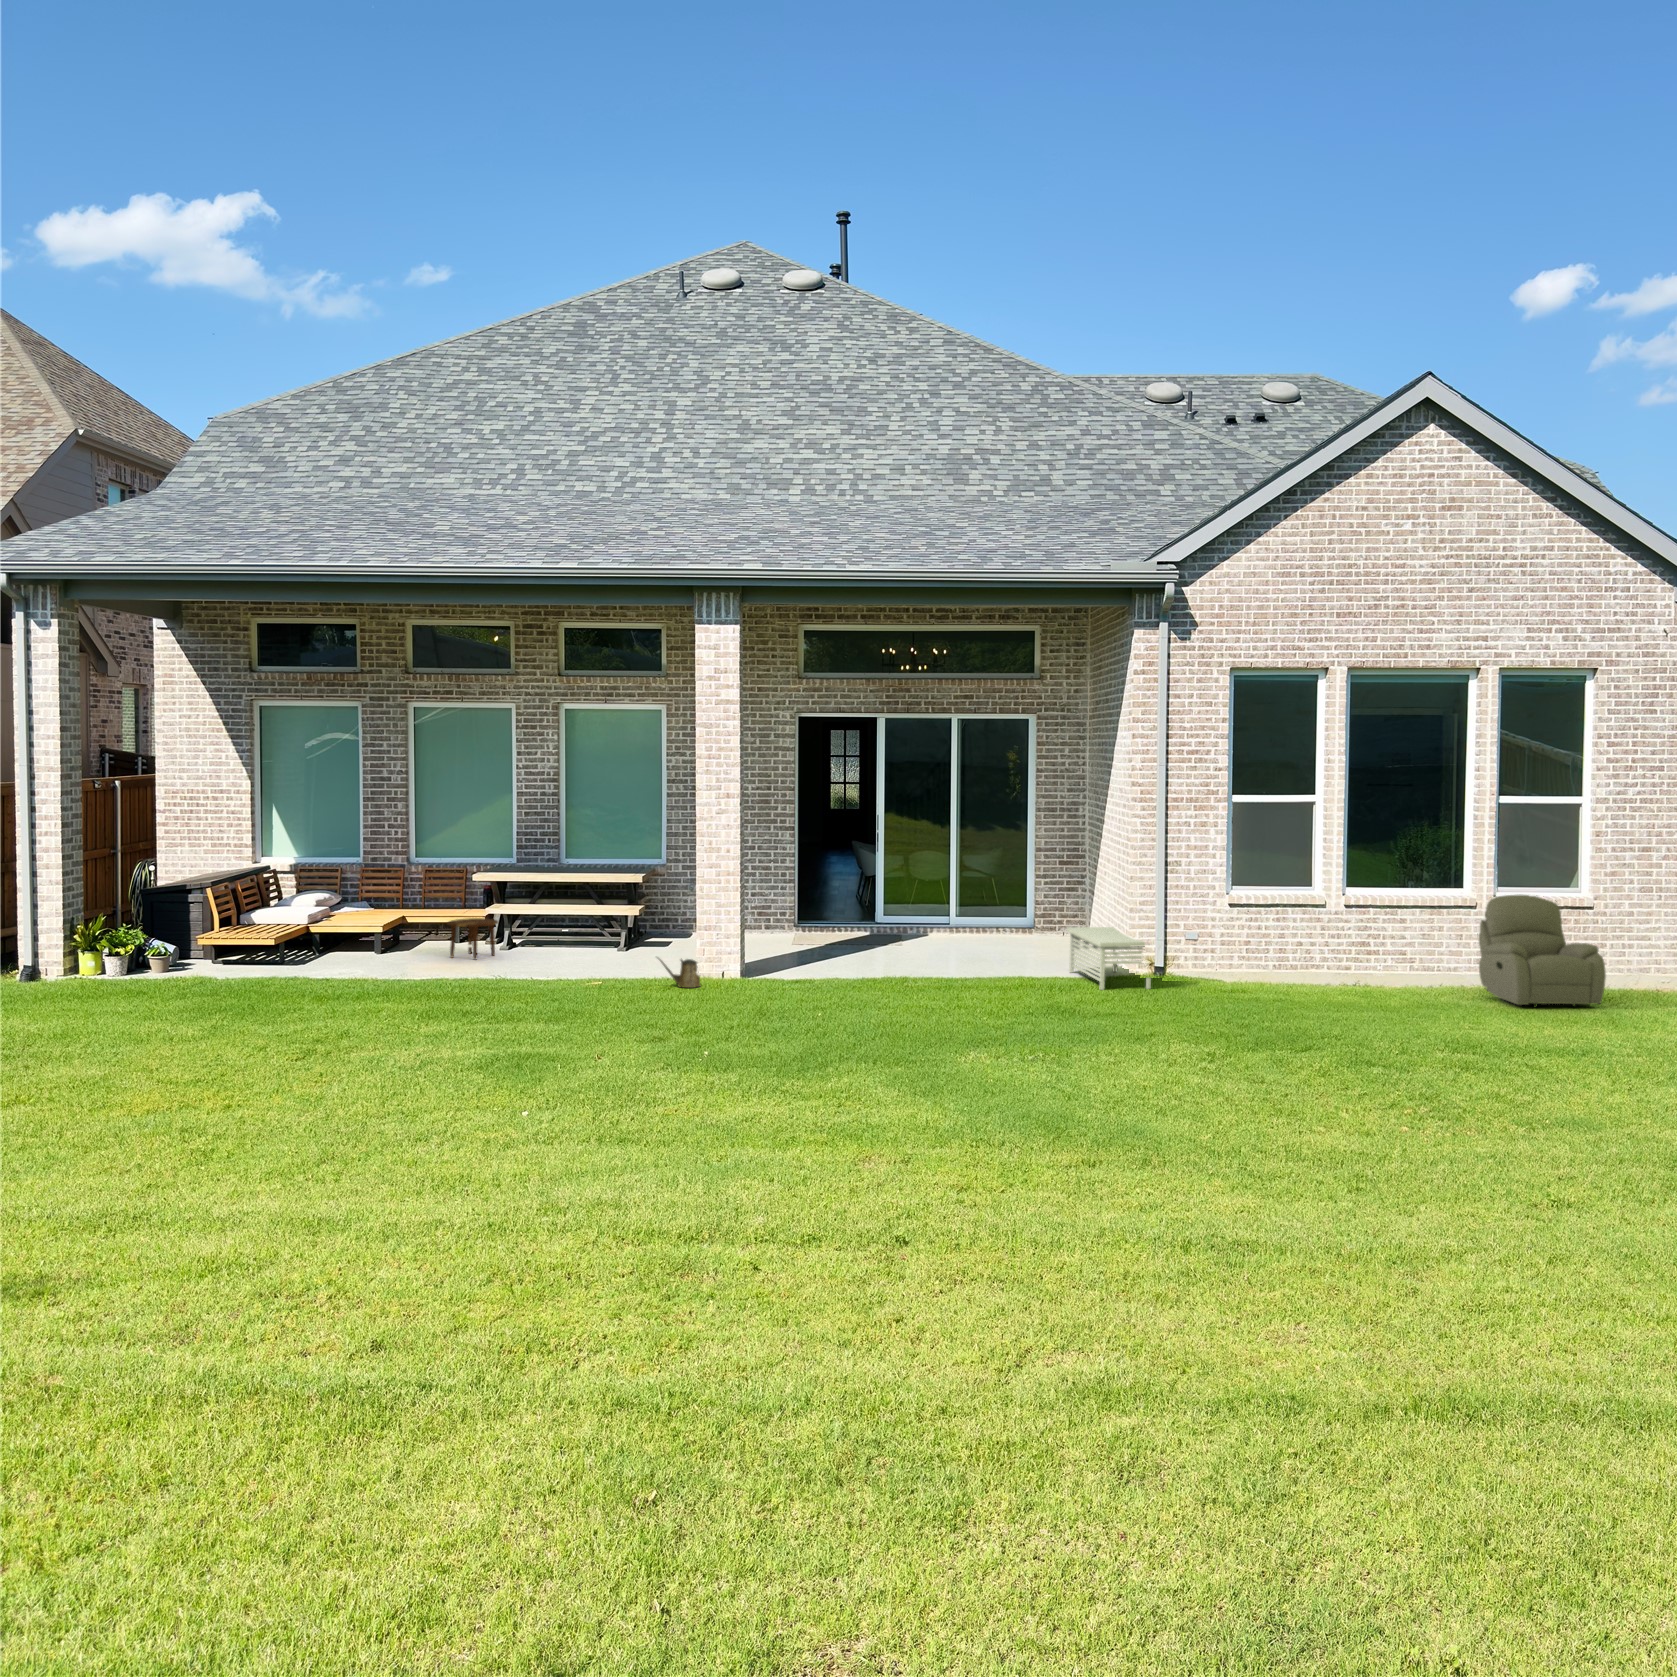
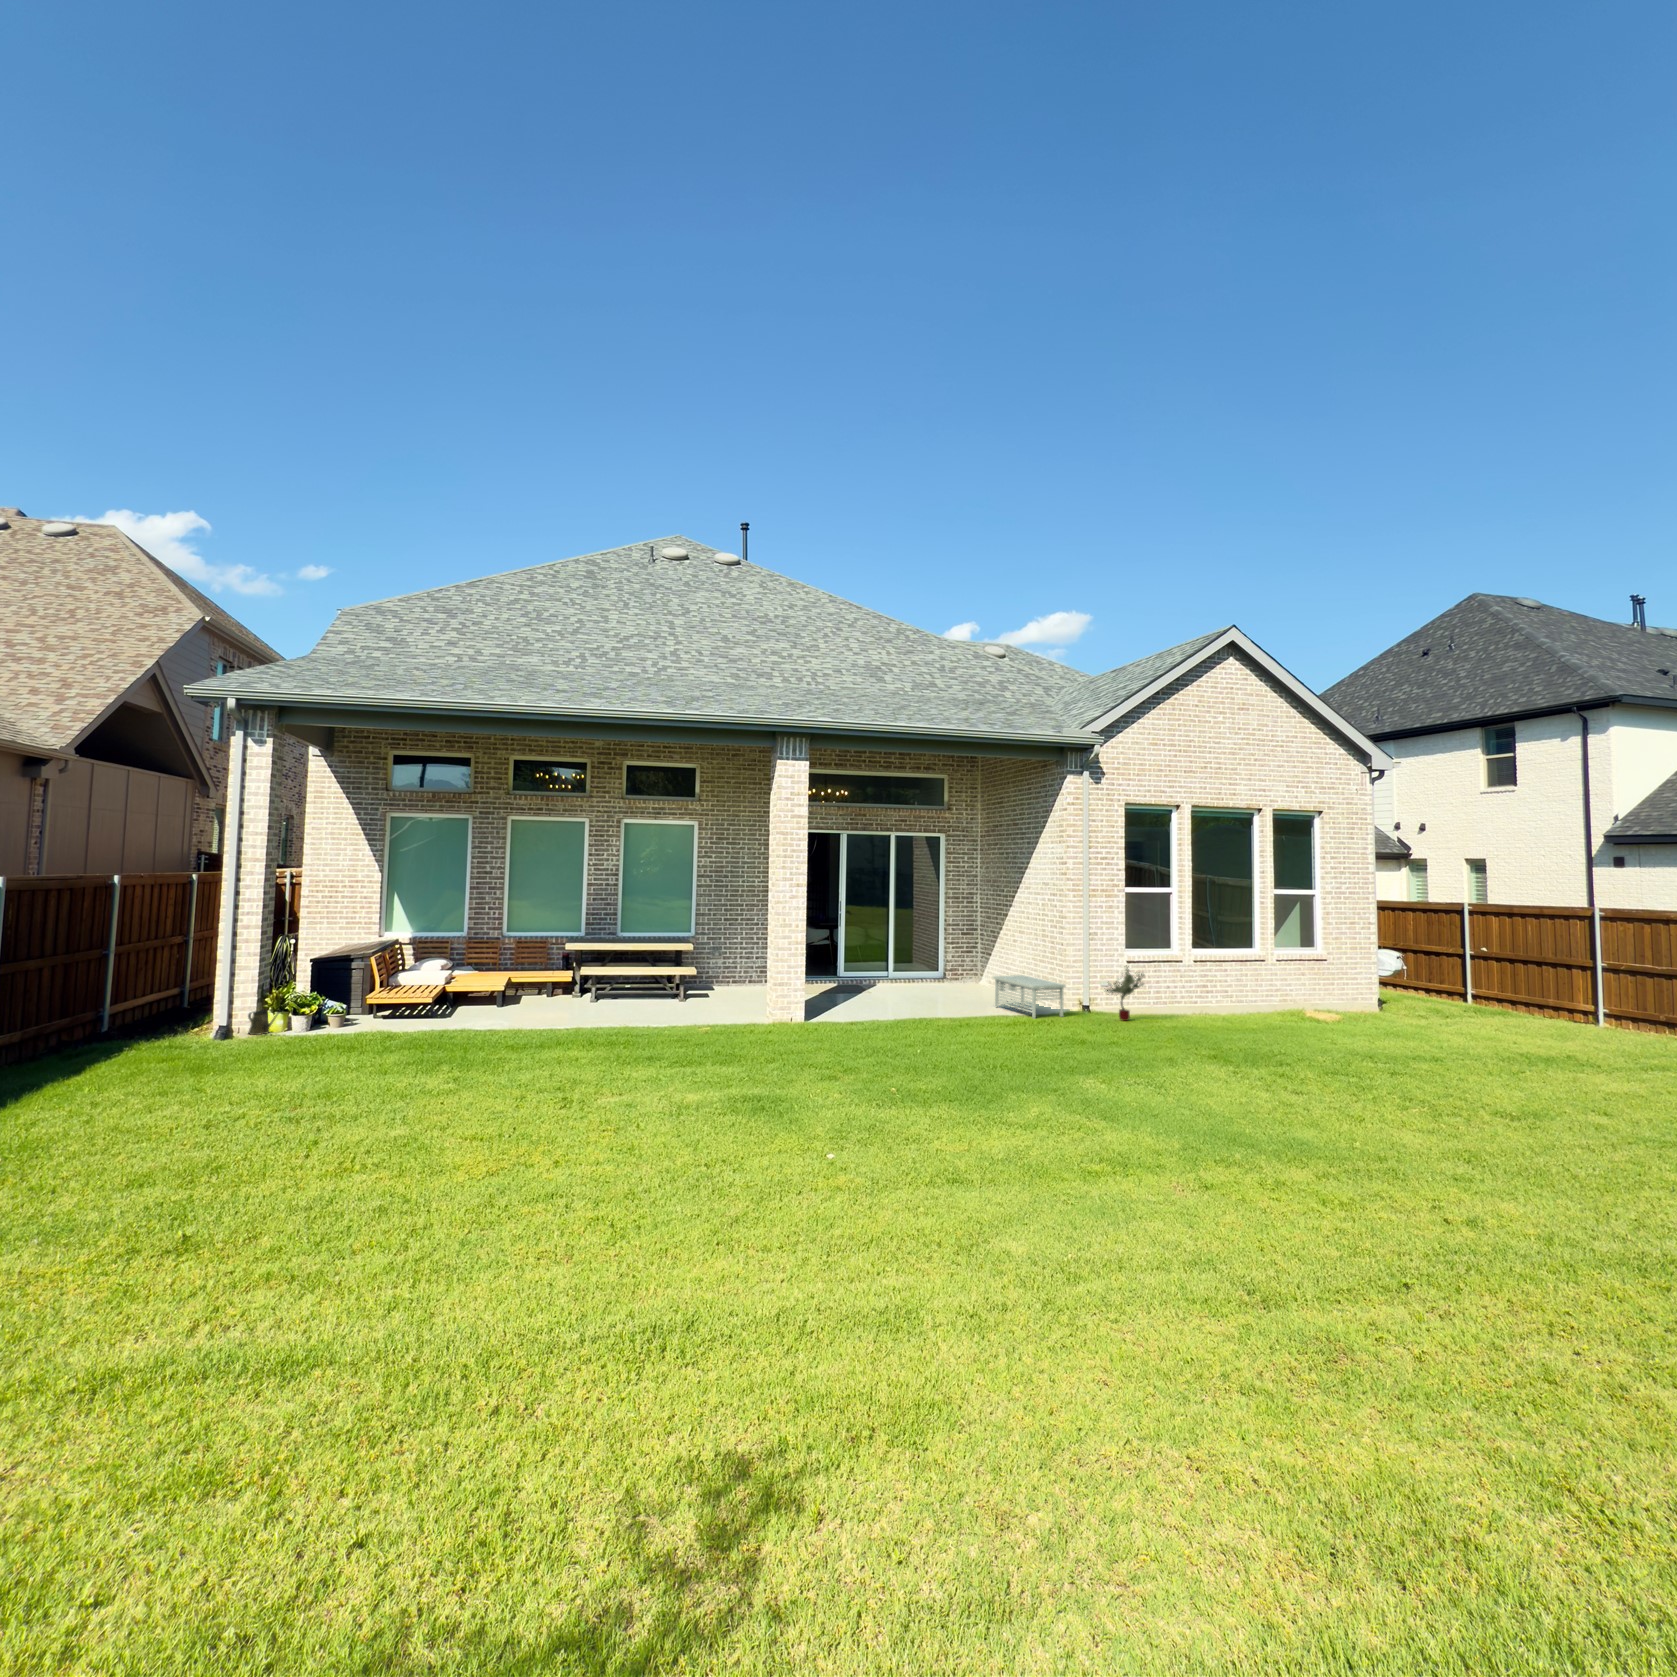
chair: present [1479,895,1606,1008] -> none [1251,950,1341,1023]
potted tree: none [1206,915,1274,997] -> present [1105,966,1144,1021]
side table: present [447,918,498,959] -> none [549,977,587,1008]
watering can: present [658,958,700,988] -> present [248,1010,278,1035]

